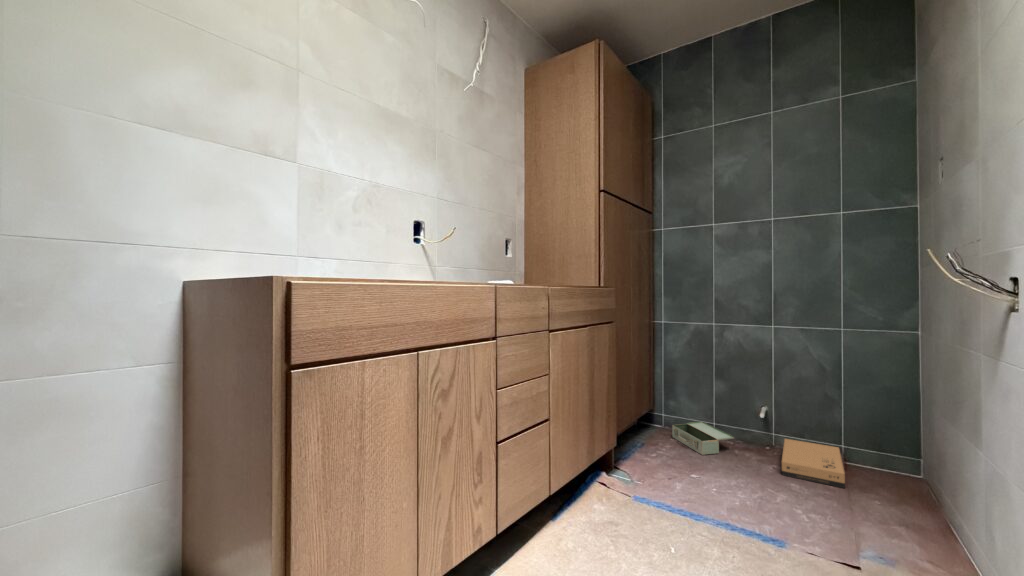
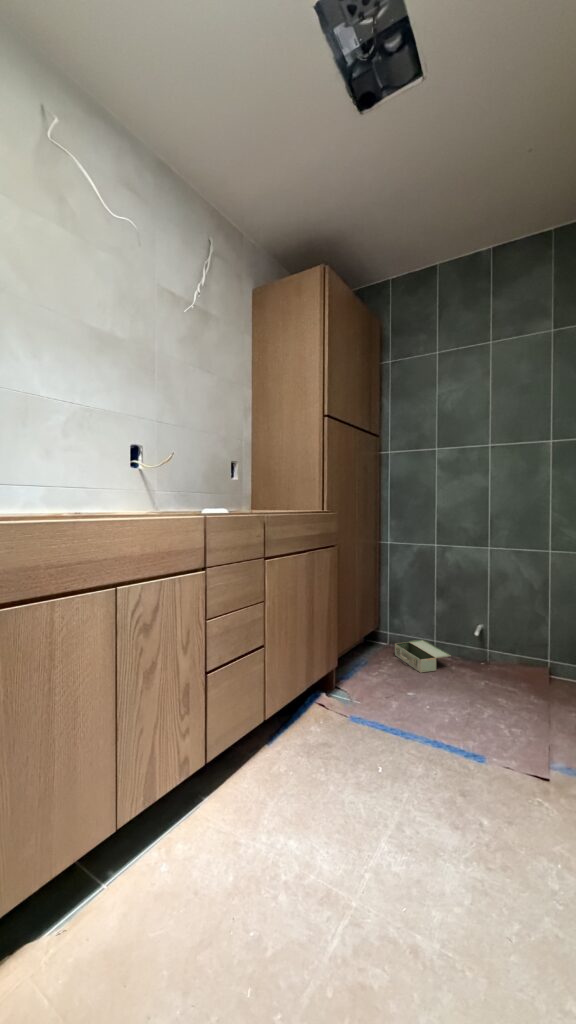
cardboard box: present [782,439,845,488] -> none [491,655,547,702]

